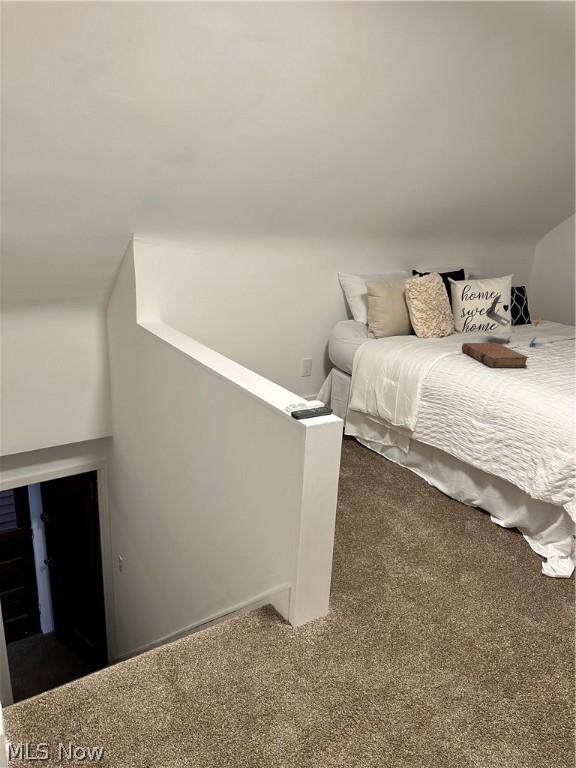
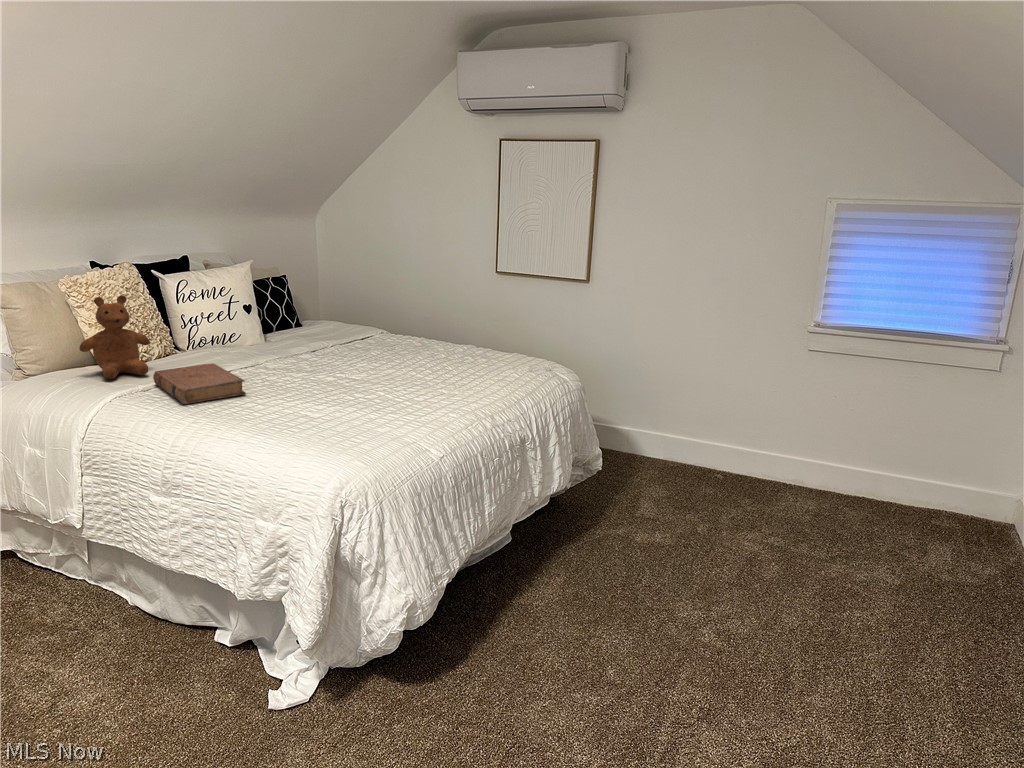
teddy bear: none [416,292,454,344] -> present [79,295,150,379]
laptop: present [486,295,541,345] -> none [202,290,288,360]

